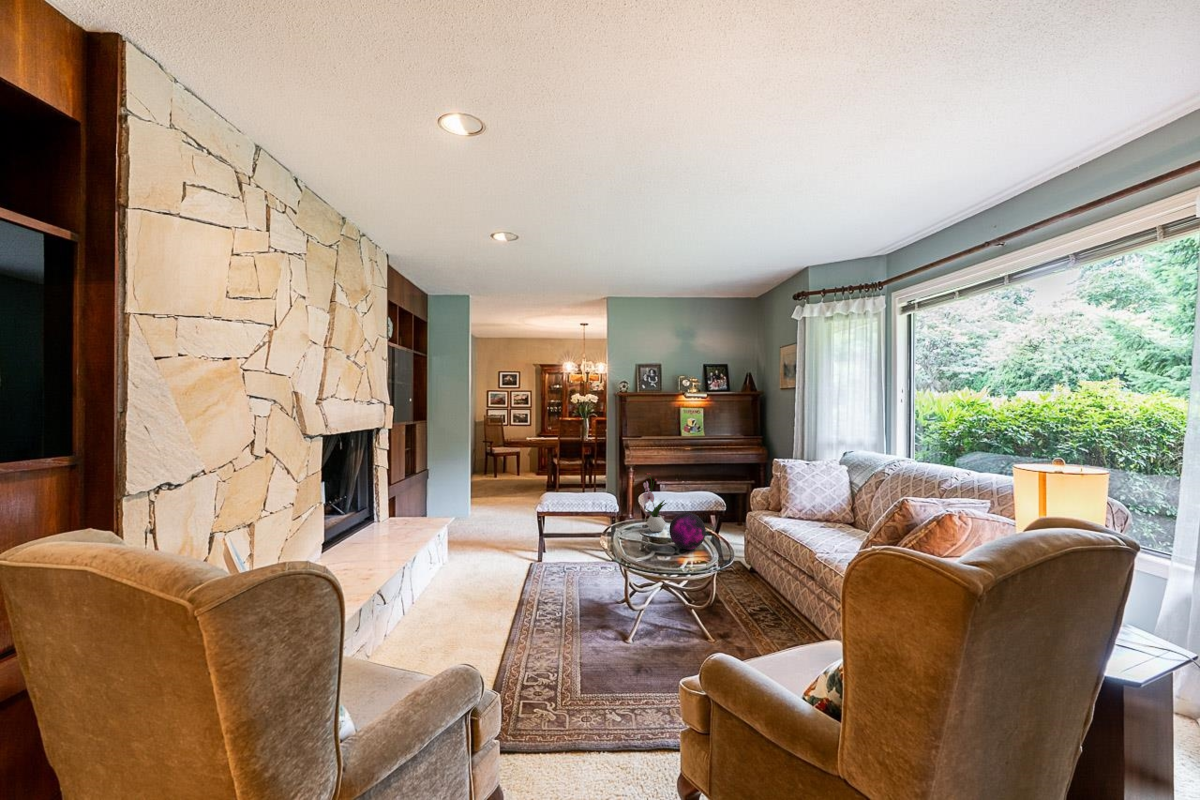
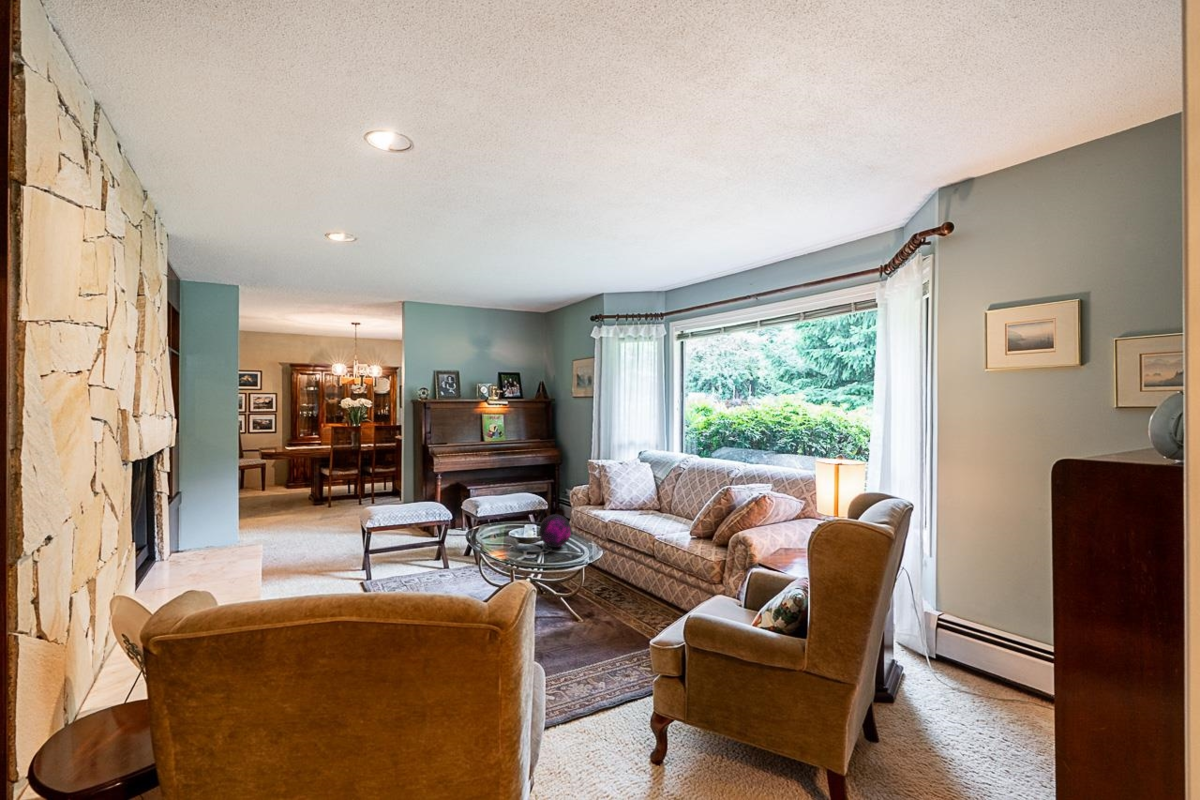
flower arrangement: present [643,473,666,532] -> none [503,482,527,537]

